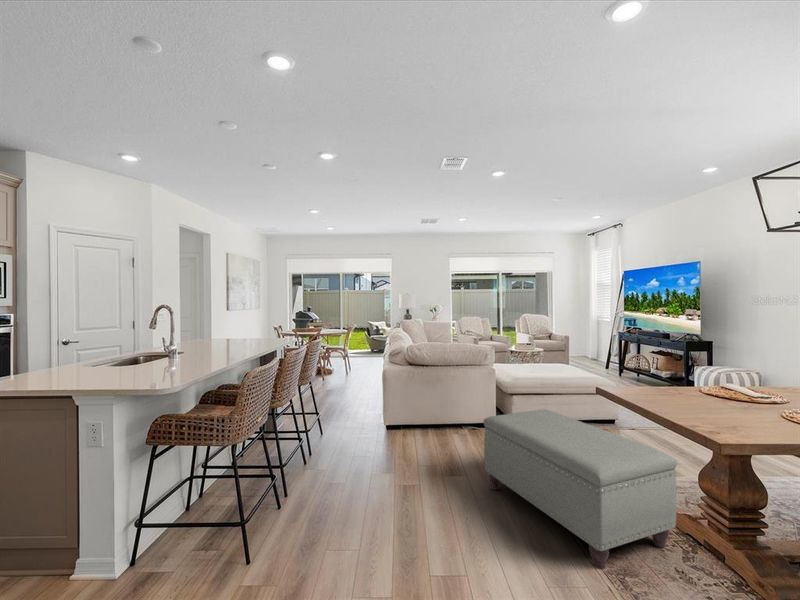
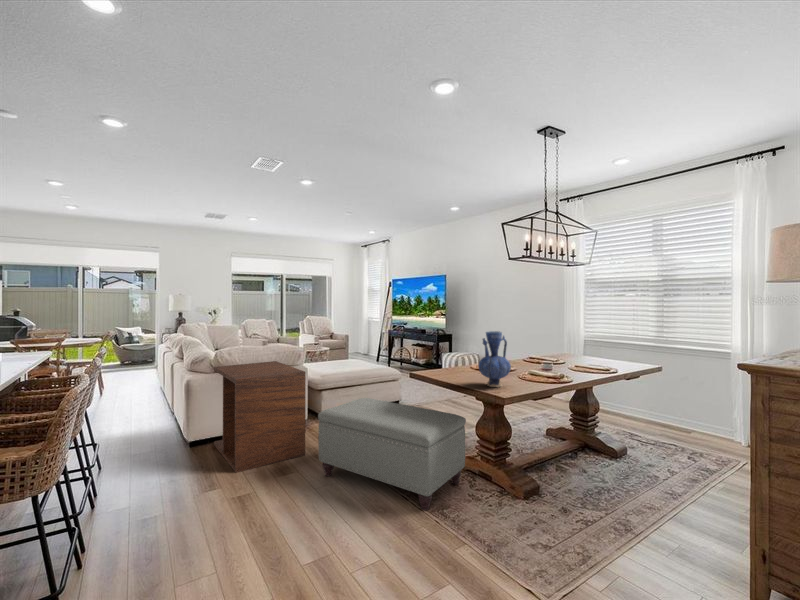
vase: none [696,339,758,423] -> present [478,331,511,387]
side table: none [404,359,480,463] -> present [214,361,306,473]

